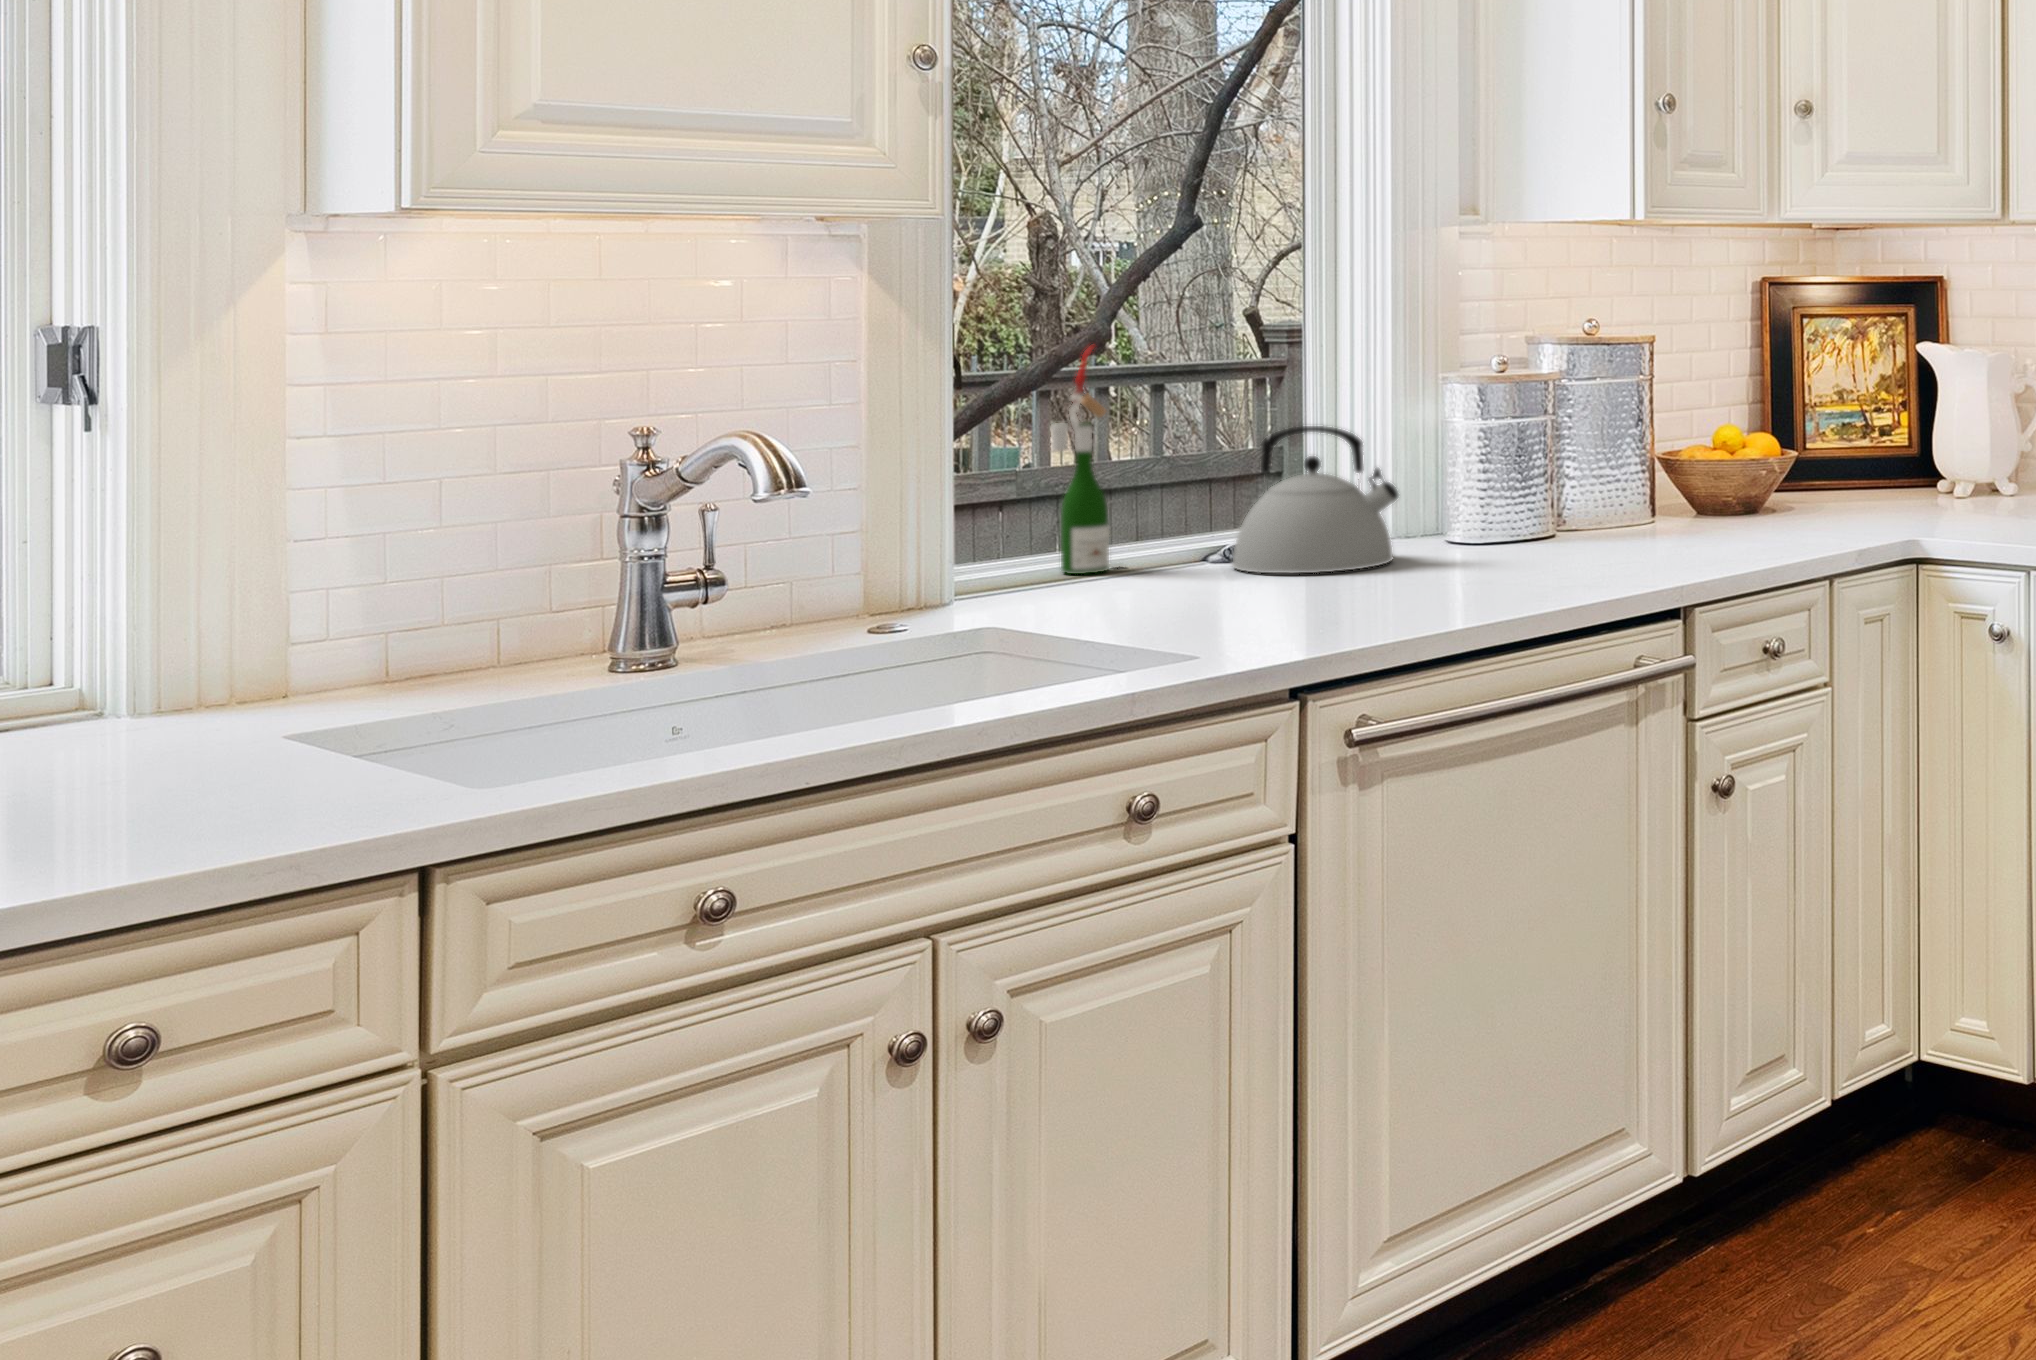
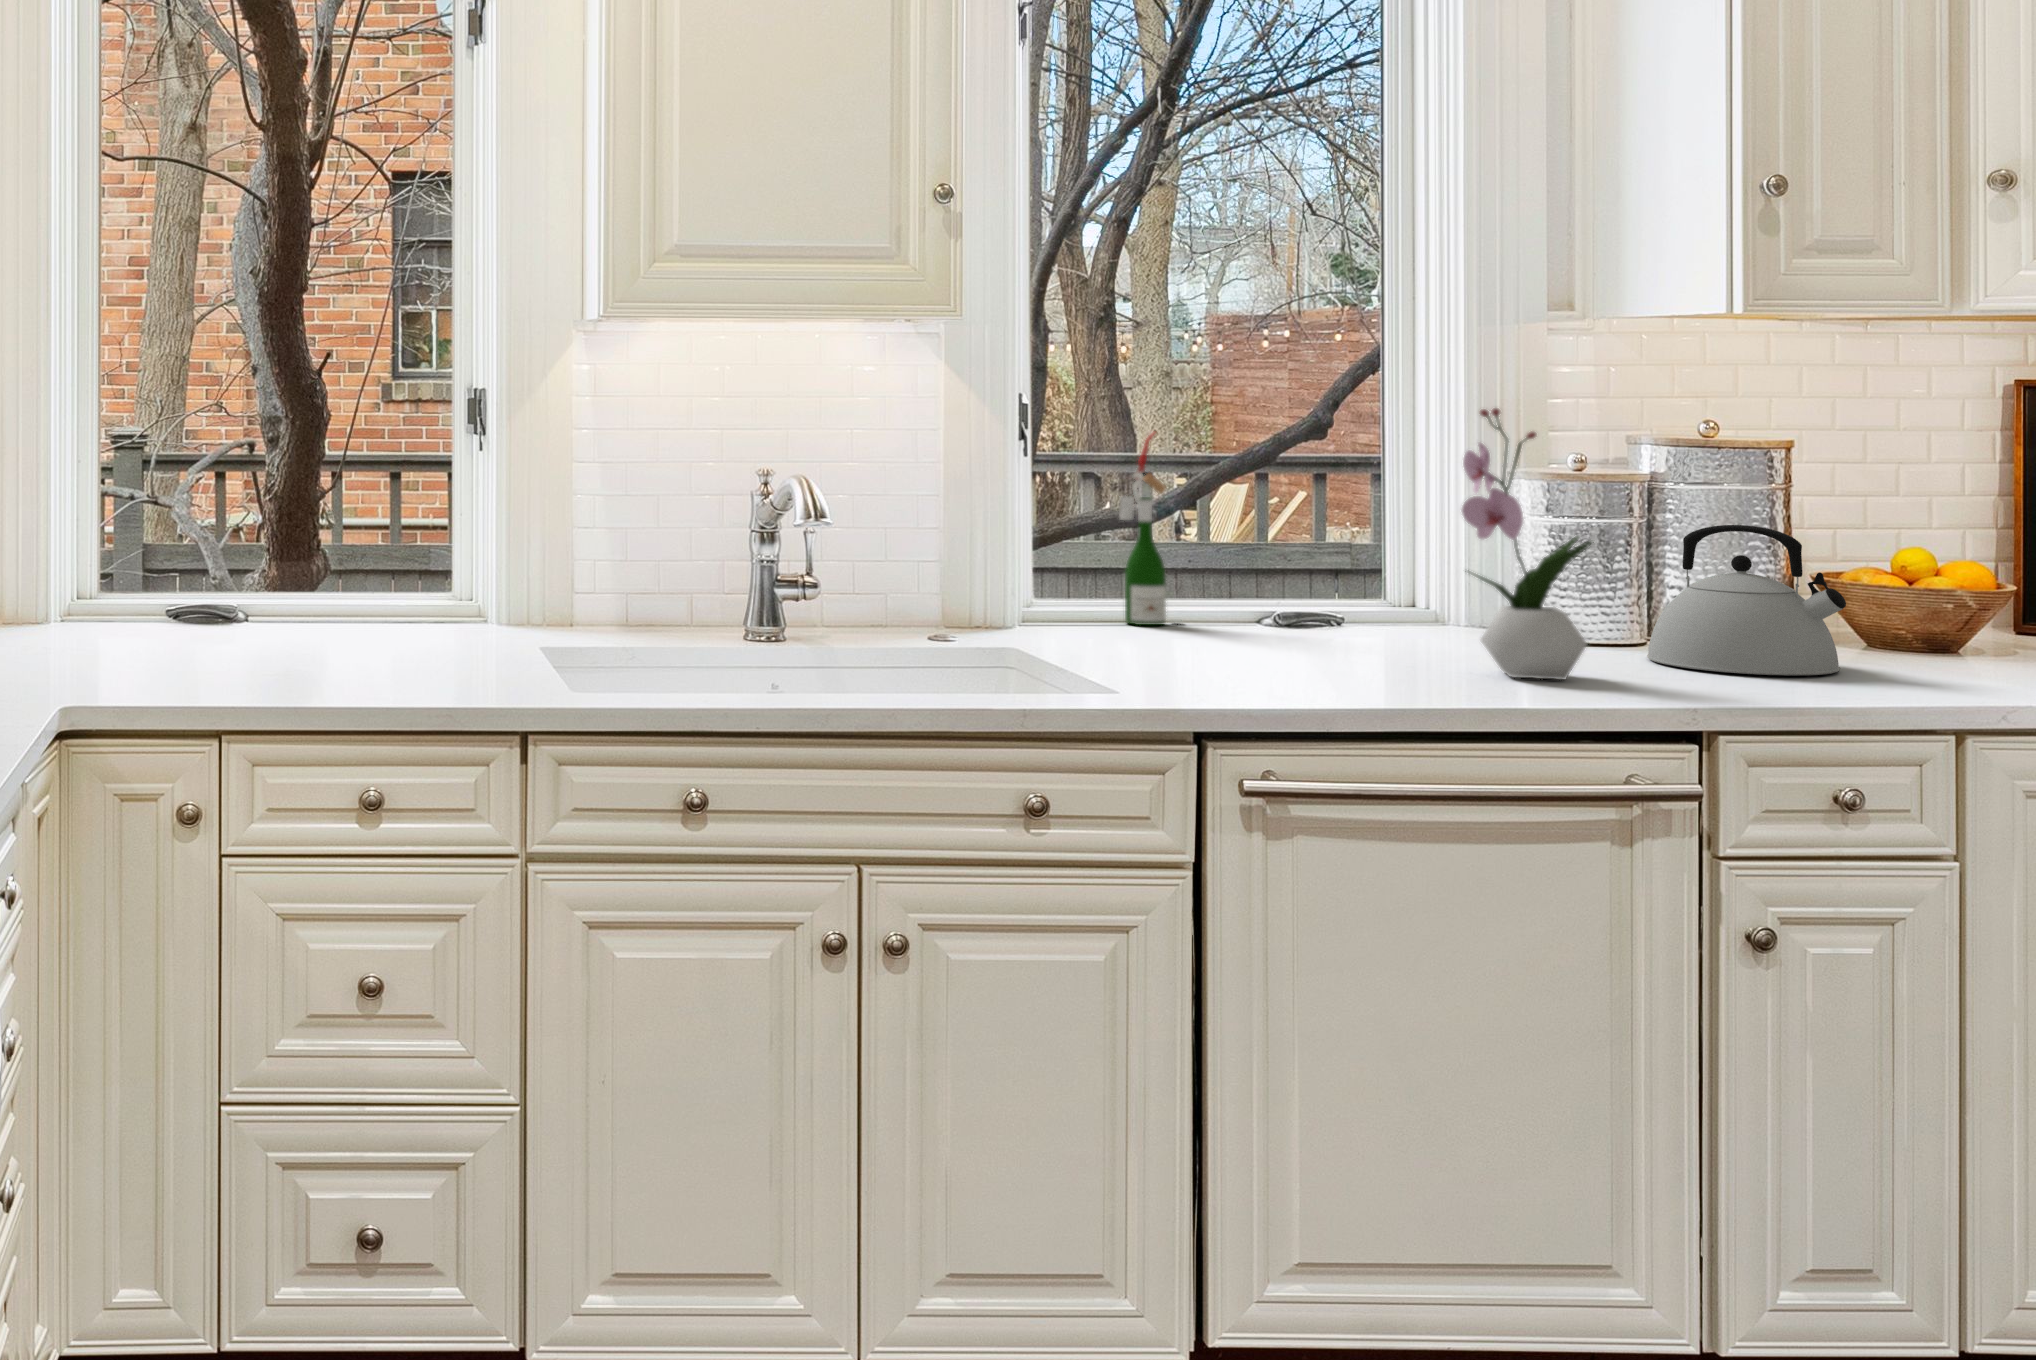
flower arrangement: none [1454,310,1578,580] -> present [1462,408,1594,679]
kettle: present [1233,426,1398,573] -> present [1647,525,1846,675]

